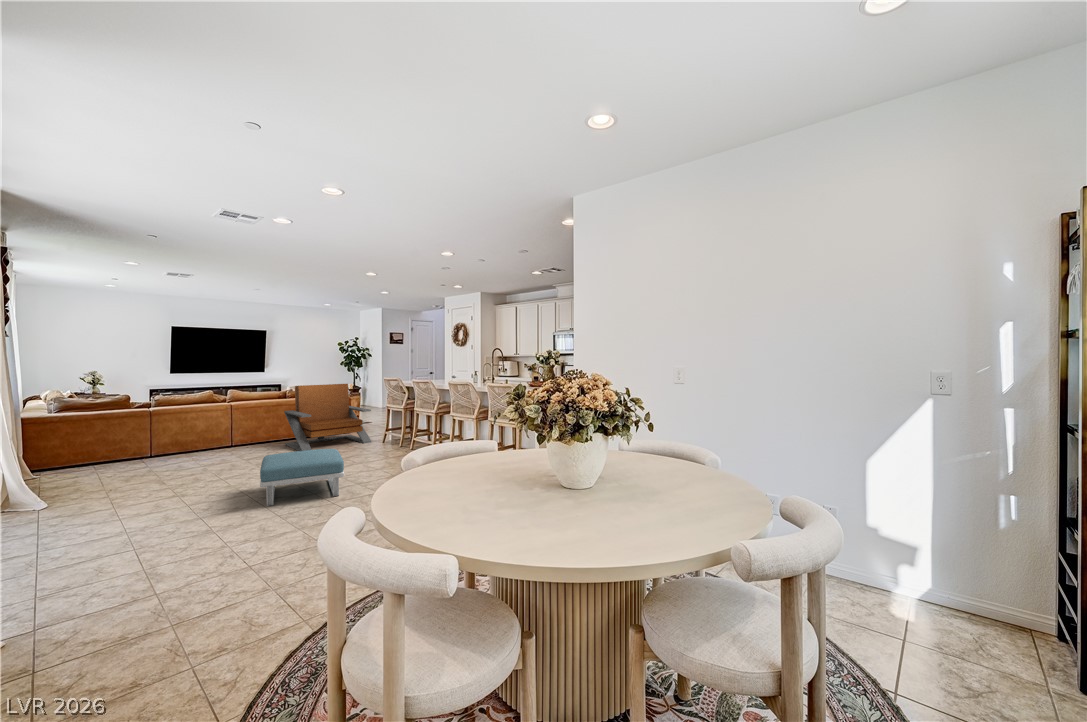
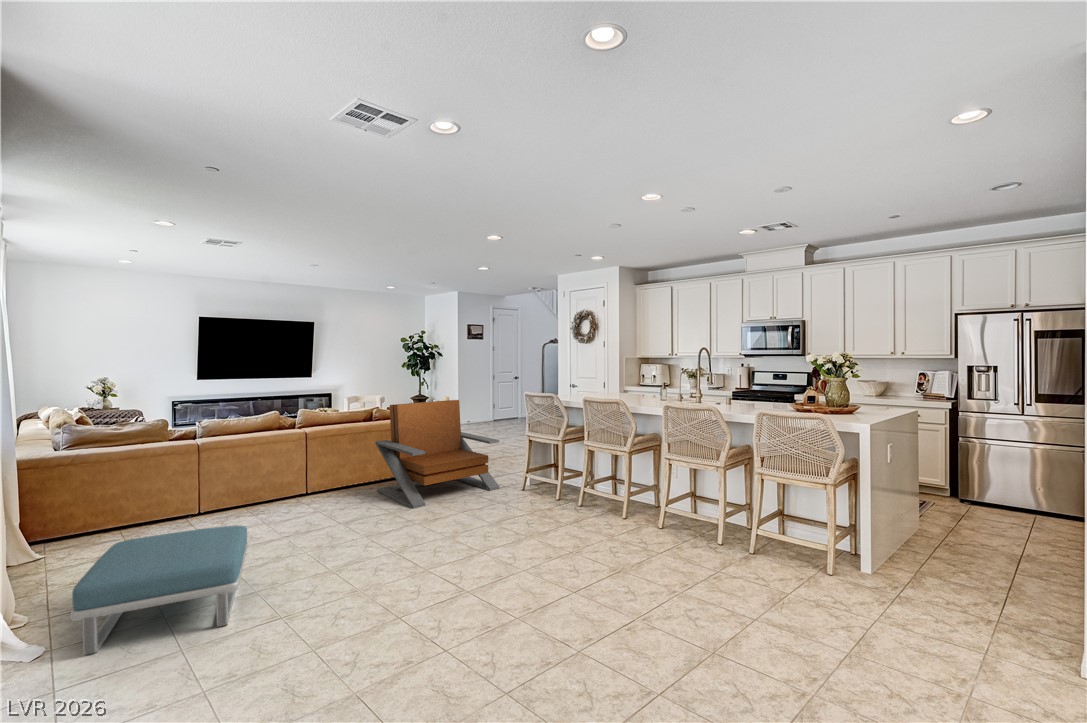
footstool: present [260,449,344,506] -> present [71,525,247,655]

